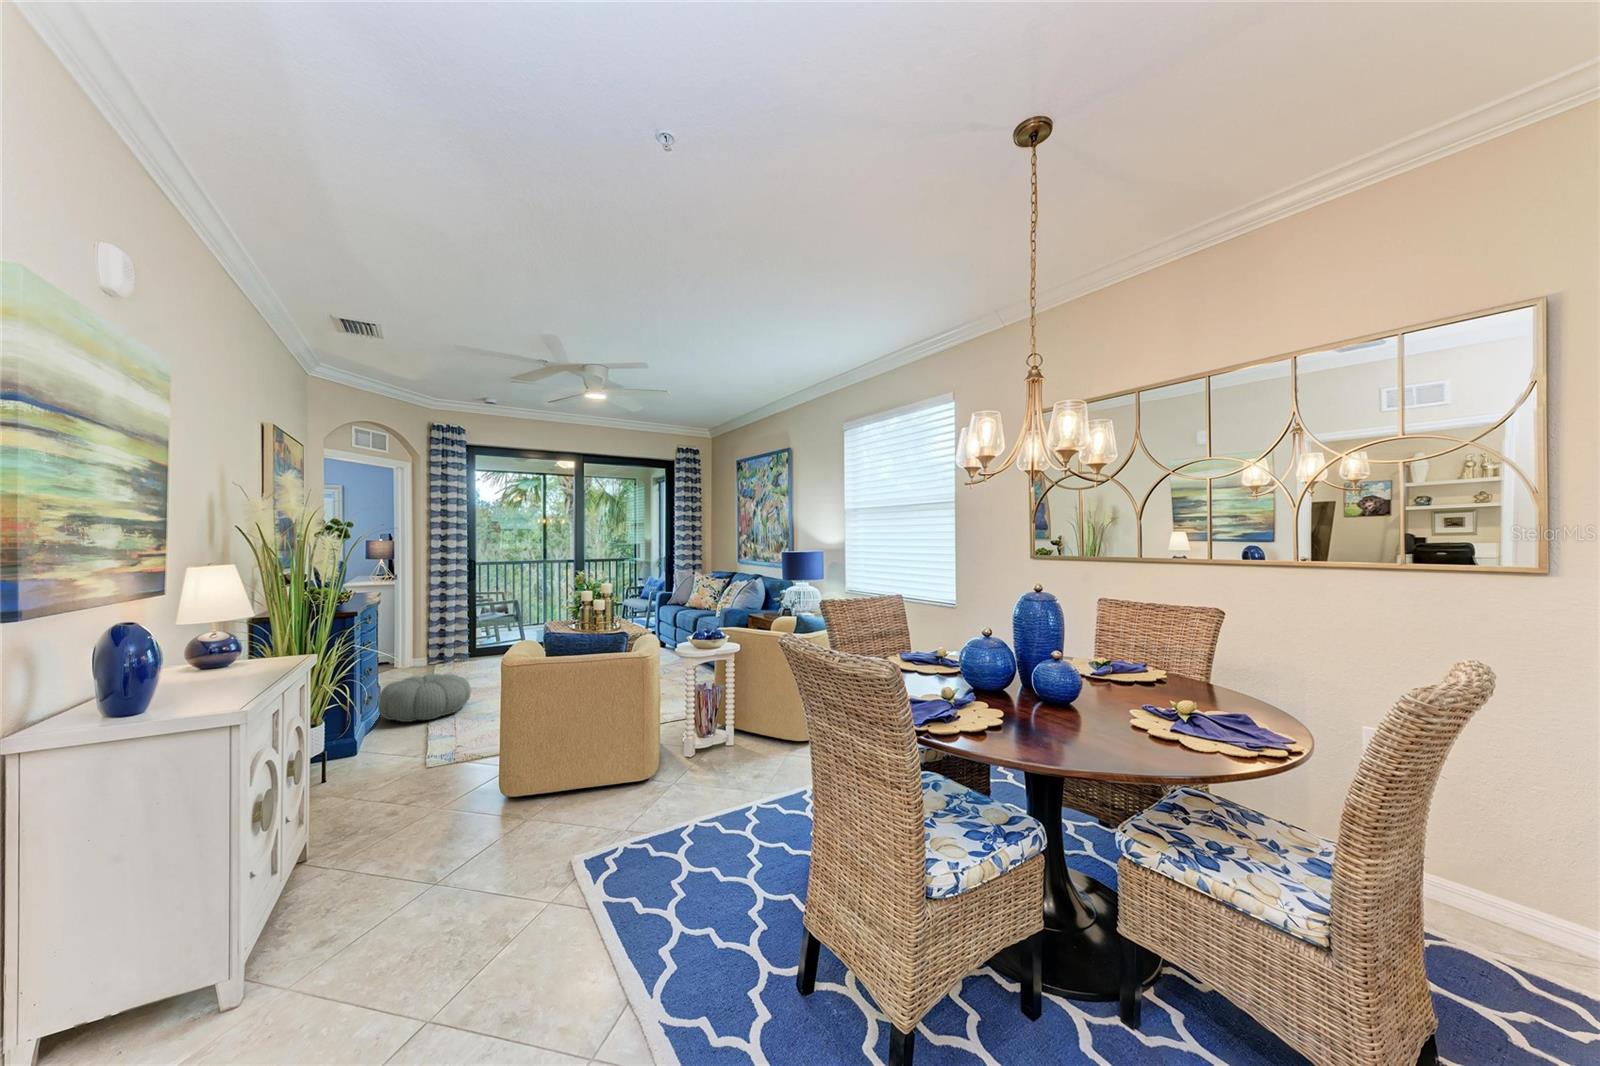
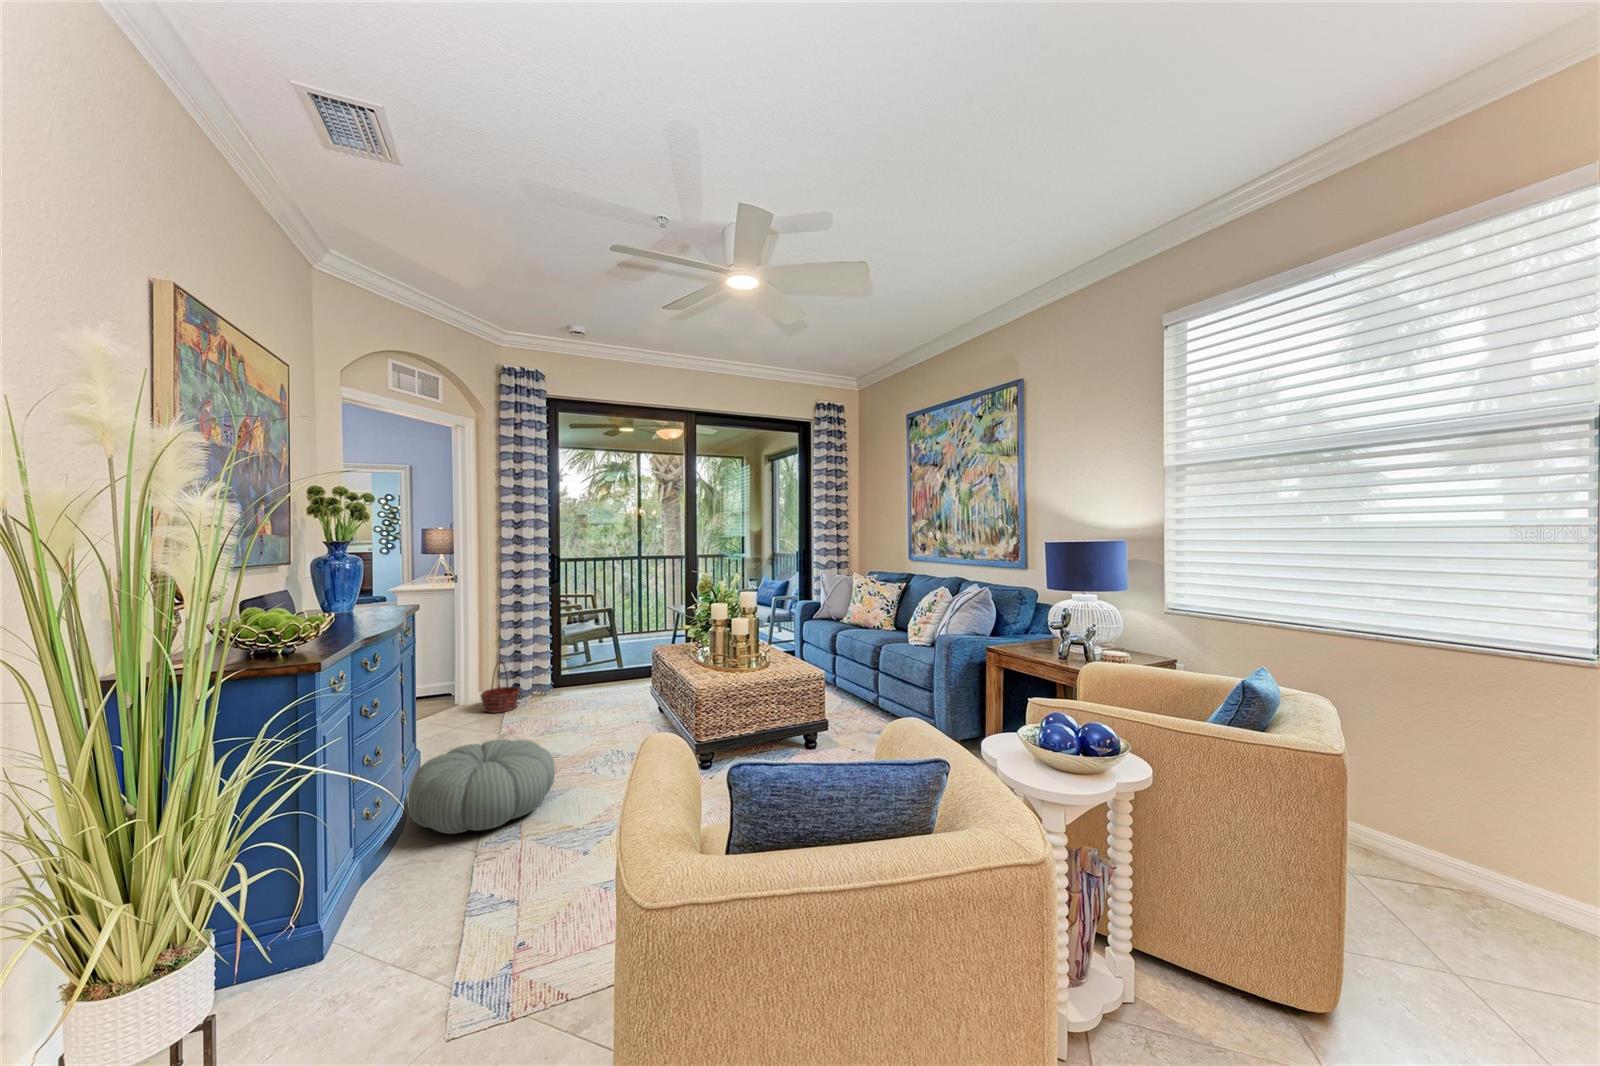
basket: none [415,635,445,671] -> present [480,661,519,713]

